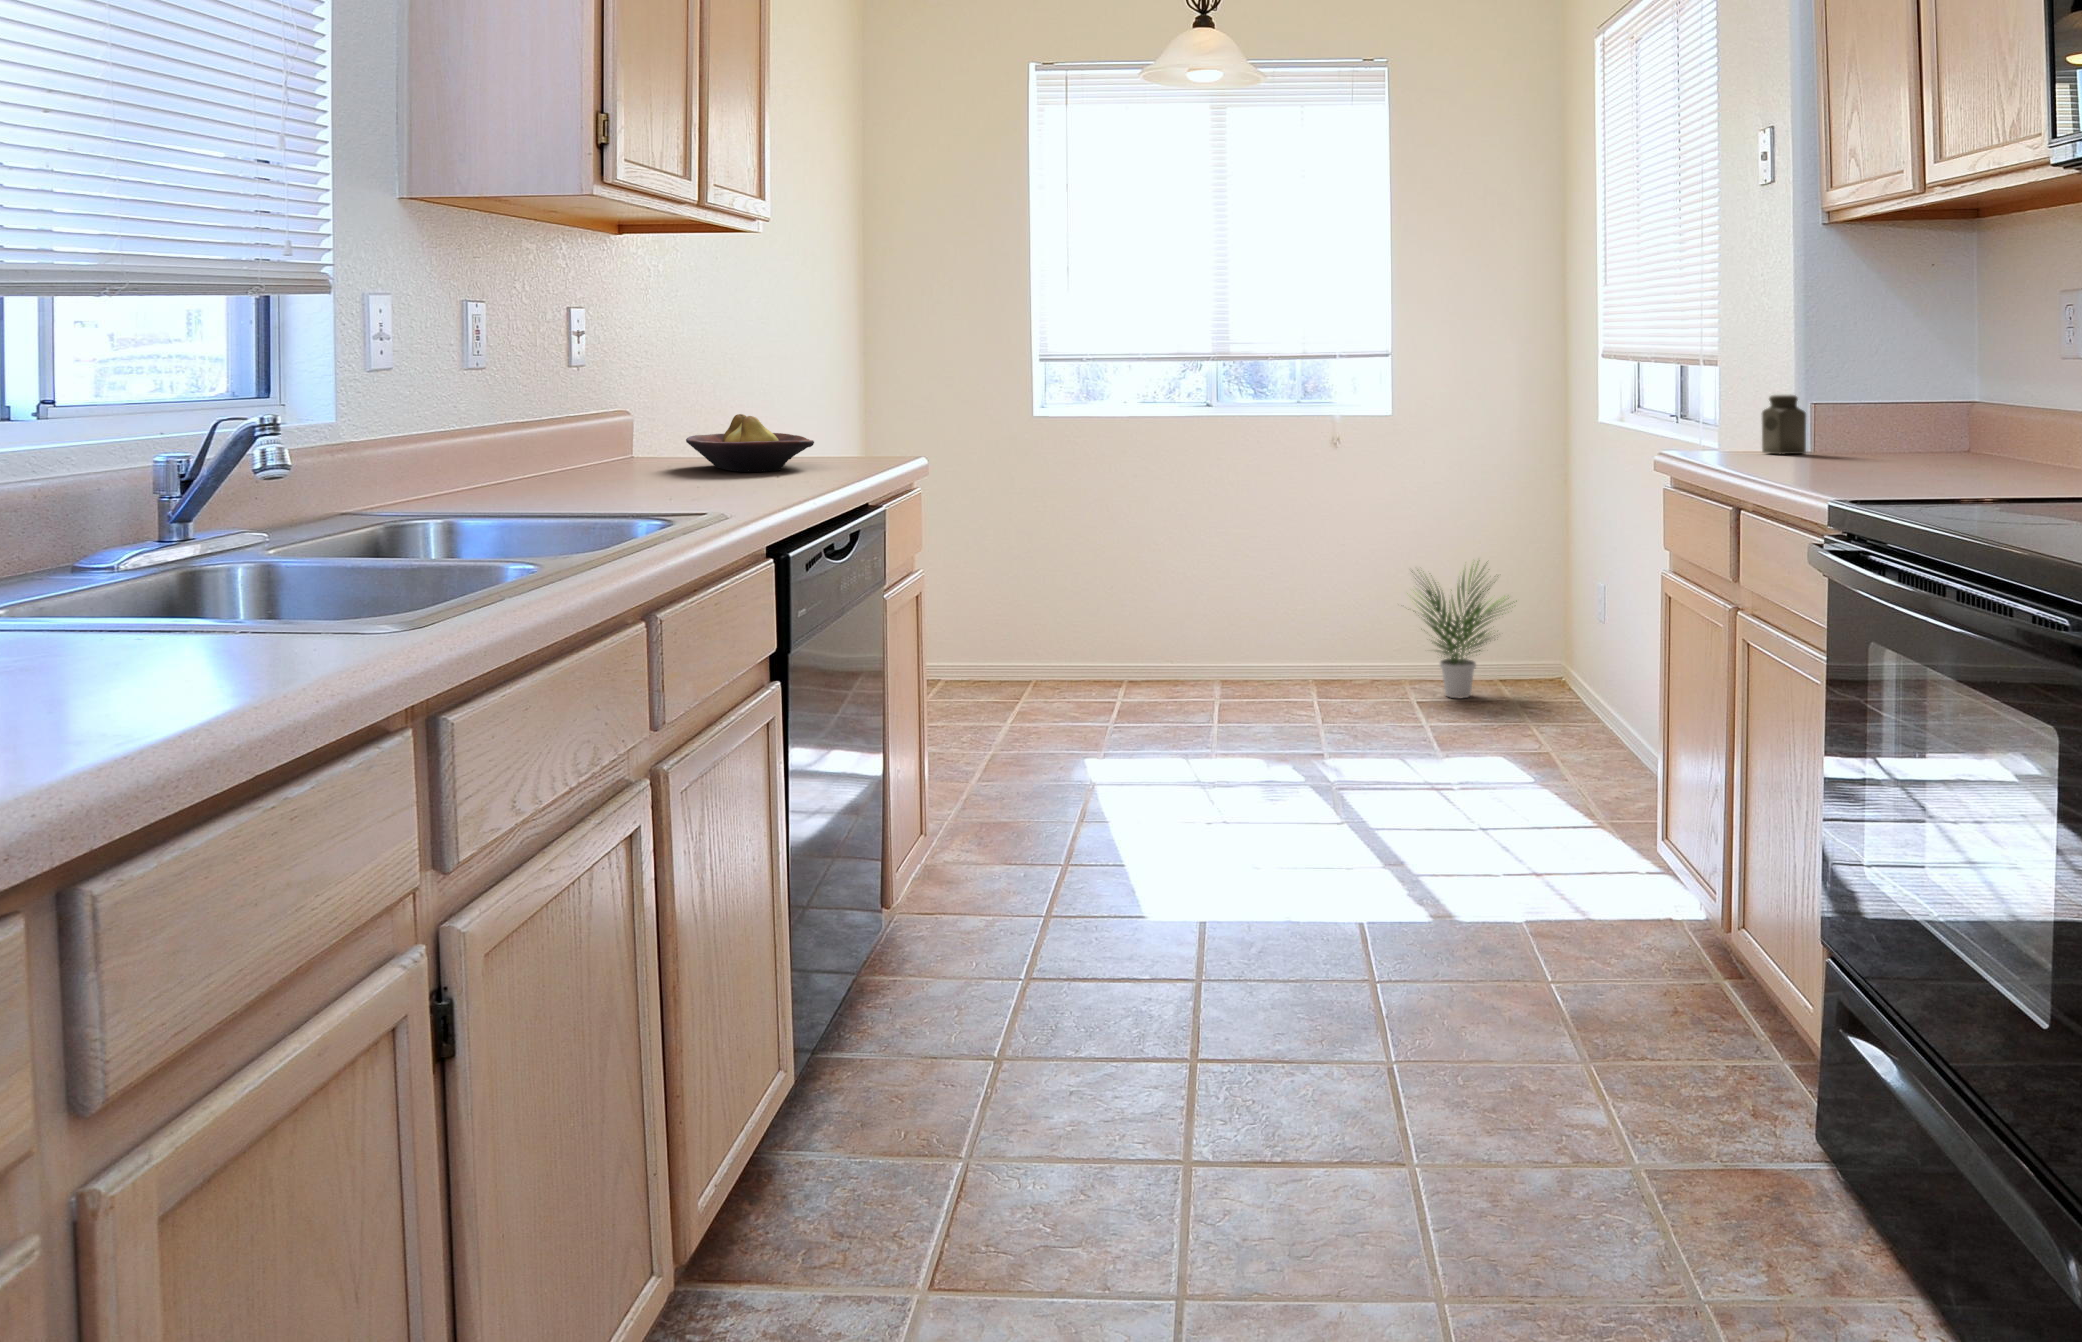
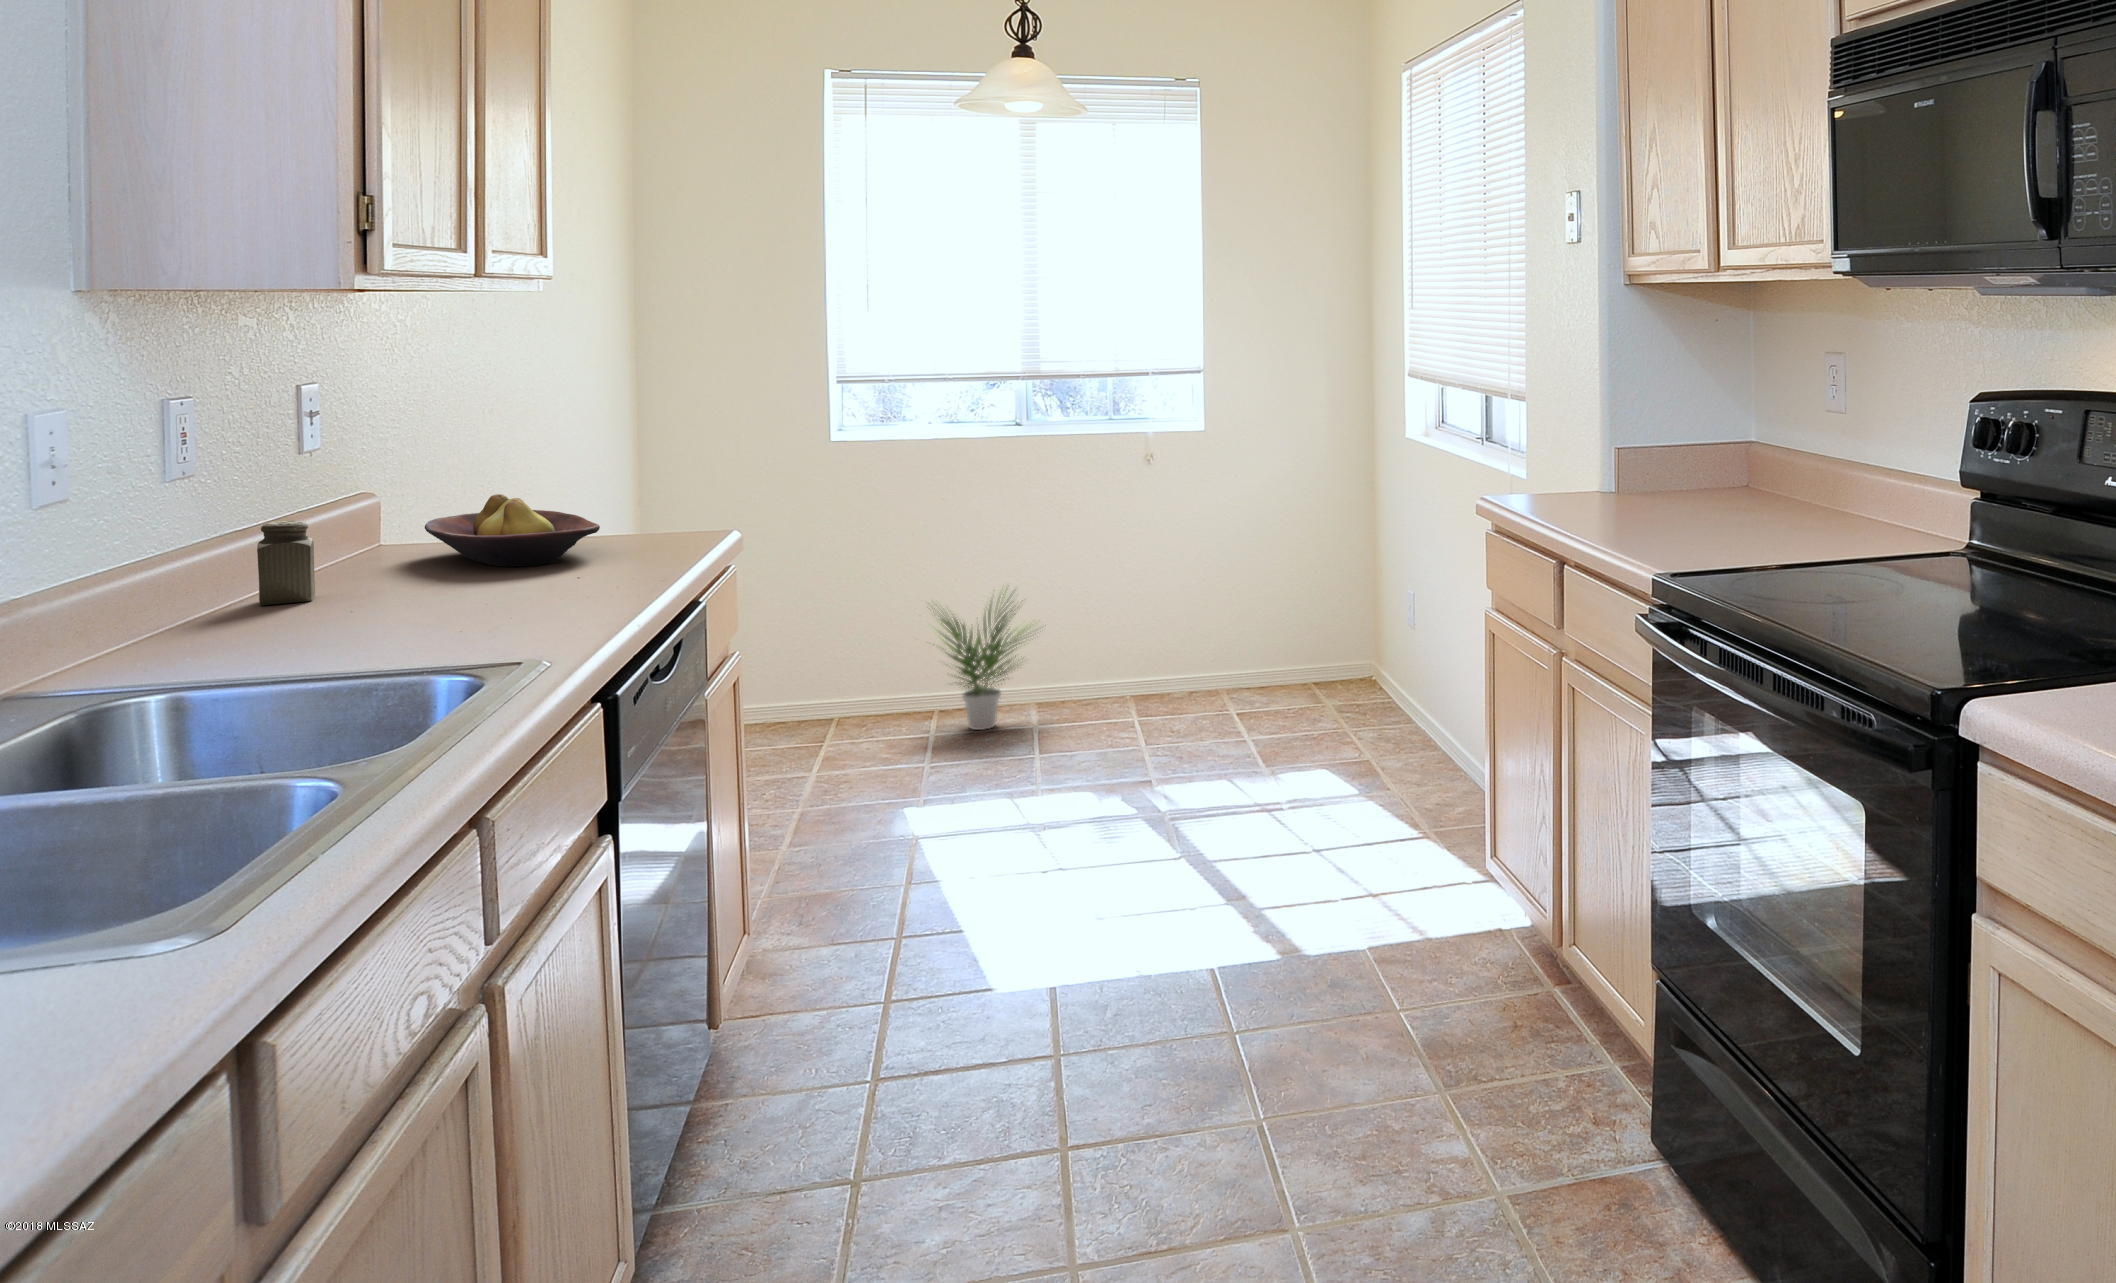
salt shaker: present [1762,395,1806,454] -> present [257,521,315,605]
potted plant: present [1415,564,1509,698] -> present [933,598,1037,730]

